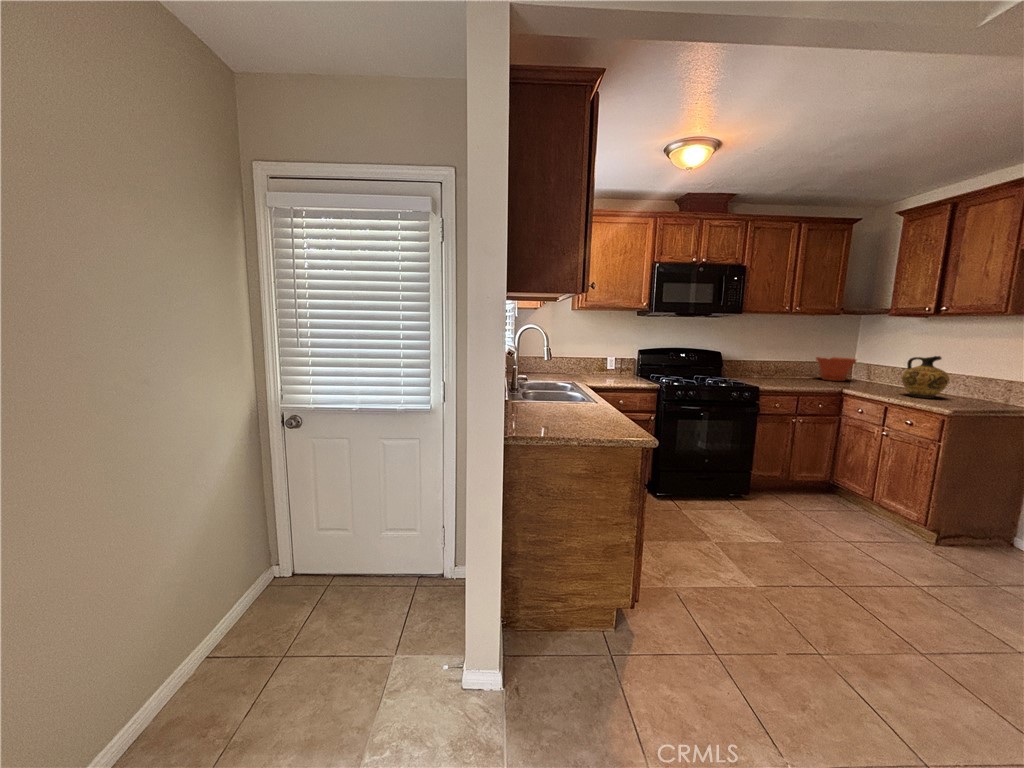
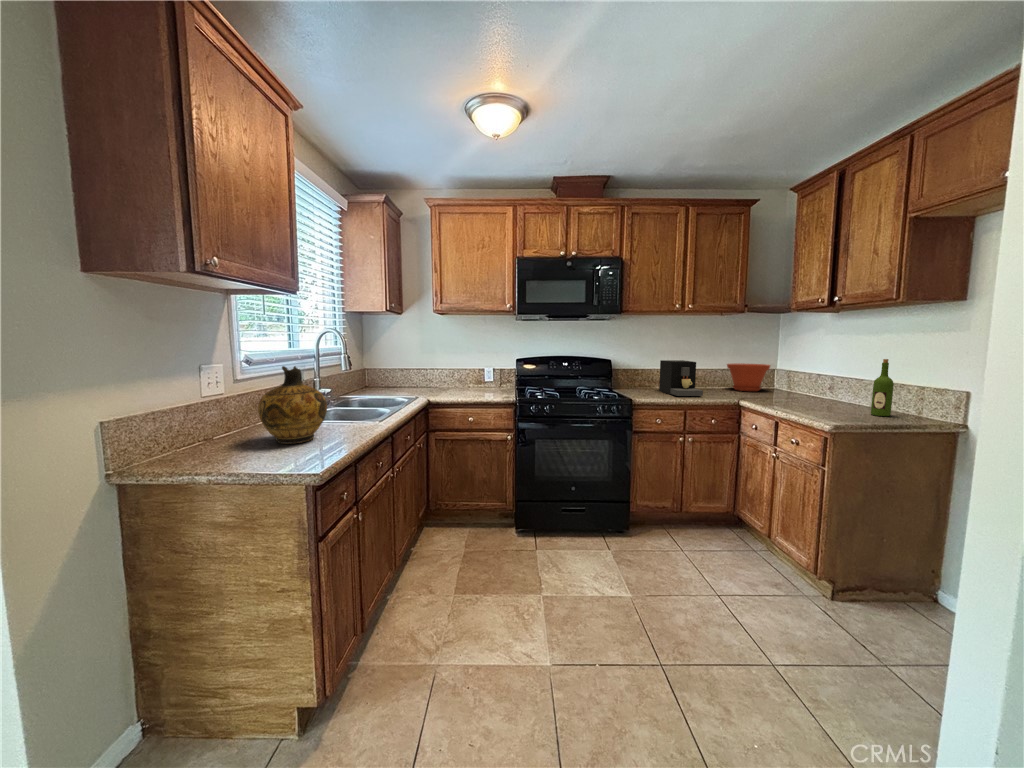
coffee maker: none [761,353,810,385] -> present [659,360,703,396]
ceramic jug: present [902,356,949,398] -> present [258,366,327,444]
wine bottle: none [968,358,990,404] -> present [871,359,894,416]

